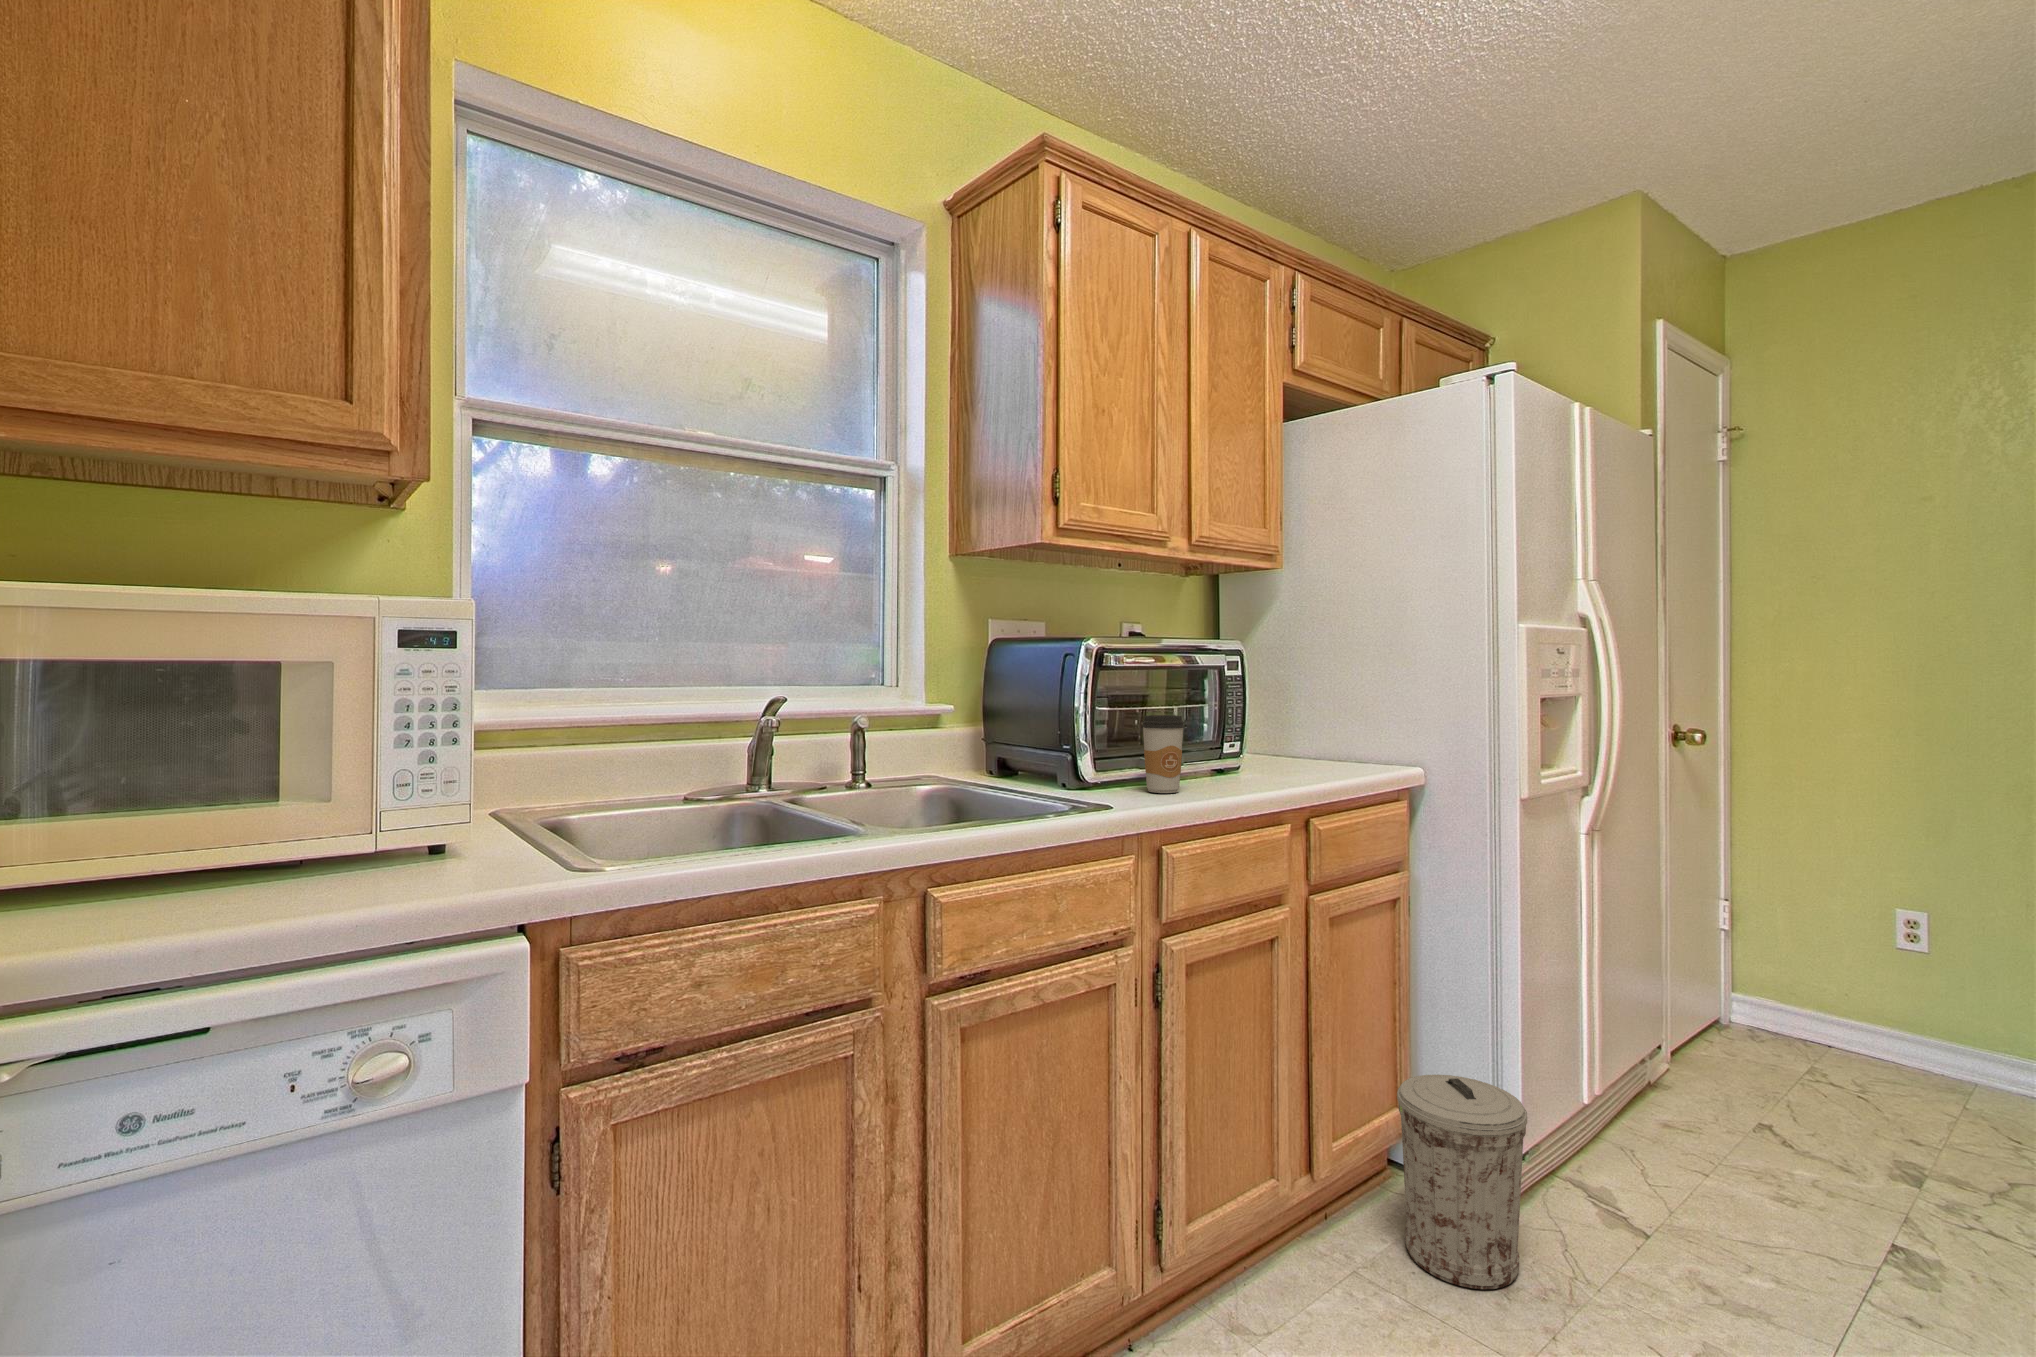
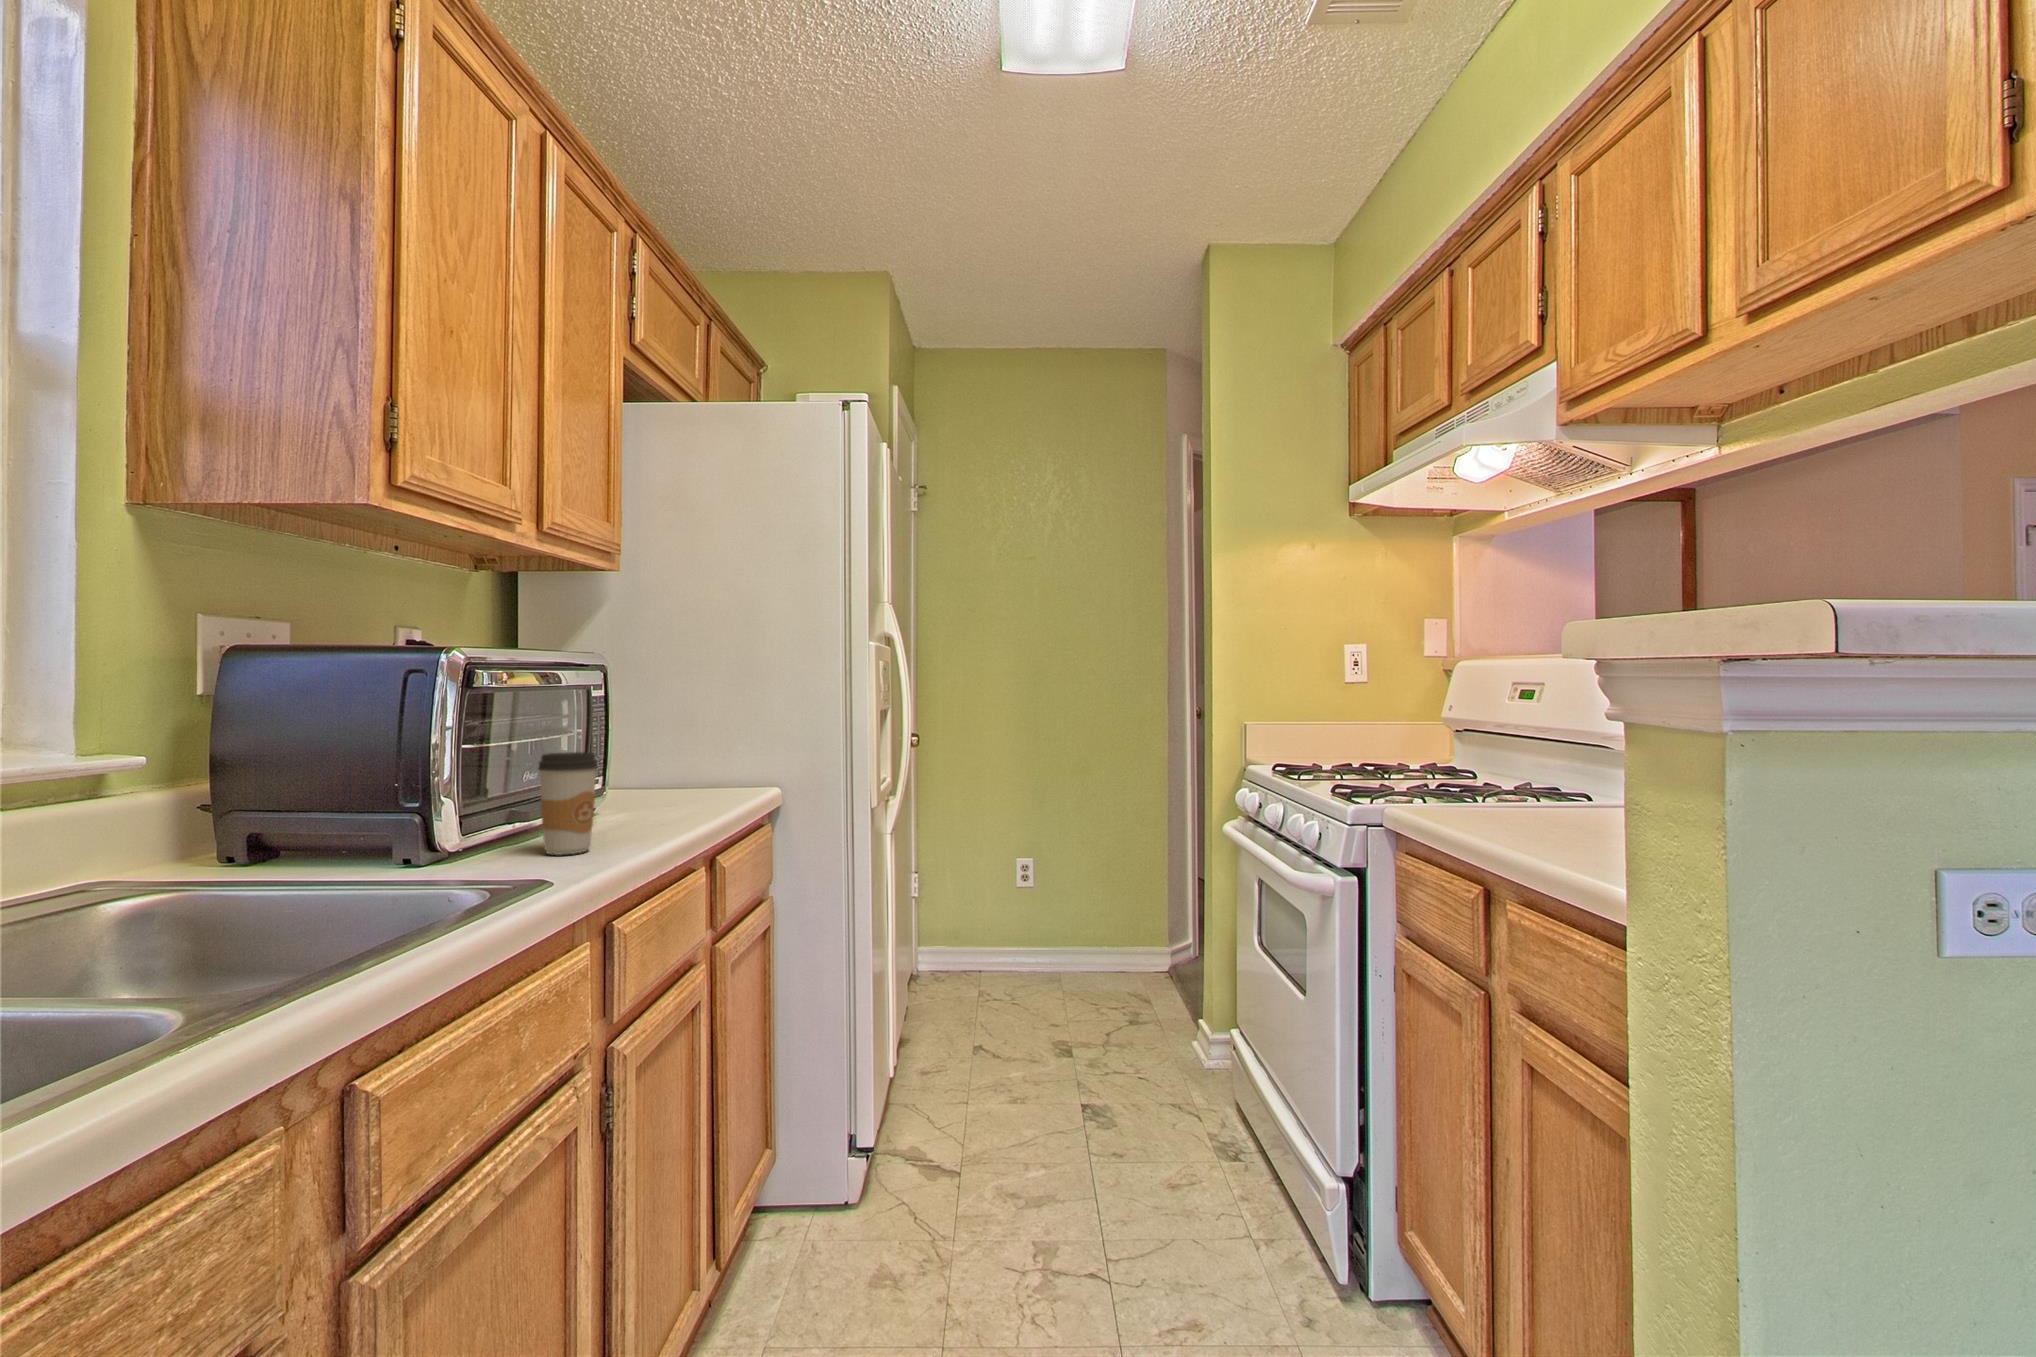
trash can: present [1397,1075,1527,1289] -> none [791,1087,908,1299]

